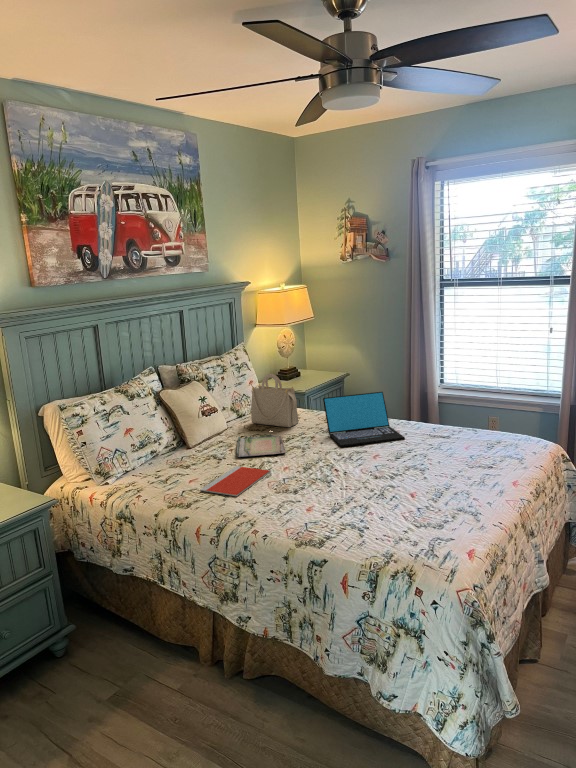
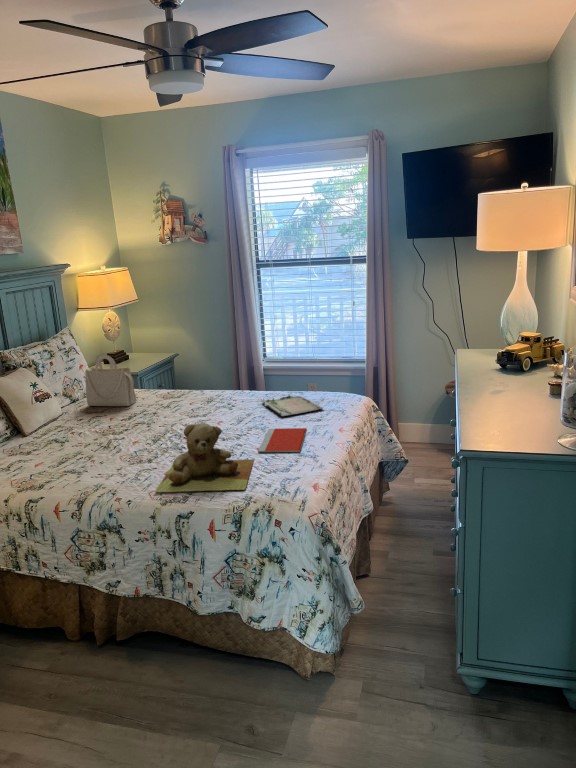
laptop: present [323,392,405,447] -> none [161,365,241,418]
tray: present [237,434,286,457] -> present [262,395,322,417]
teddy bear: none [292,461,406,544] -> present [155,423,254,492]
notebook: present [200,466,271,496] -> present [258,428,306,452]

